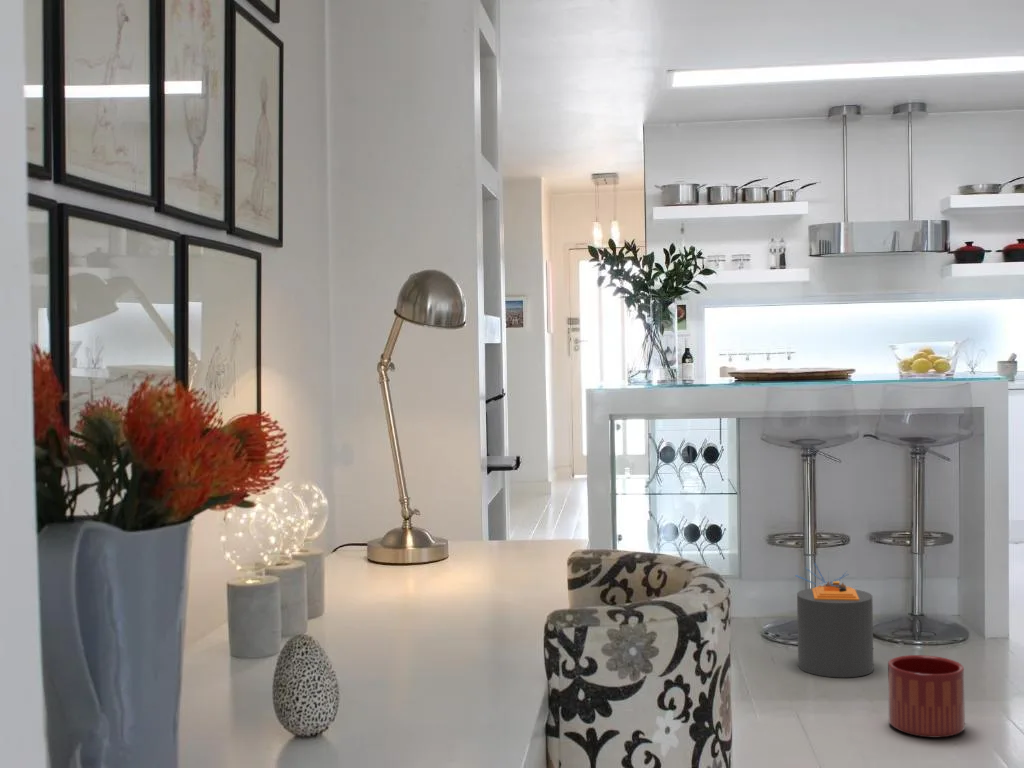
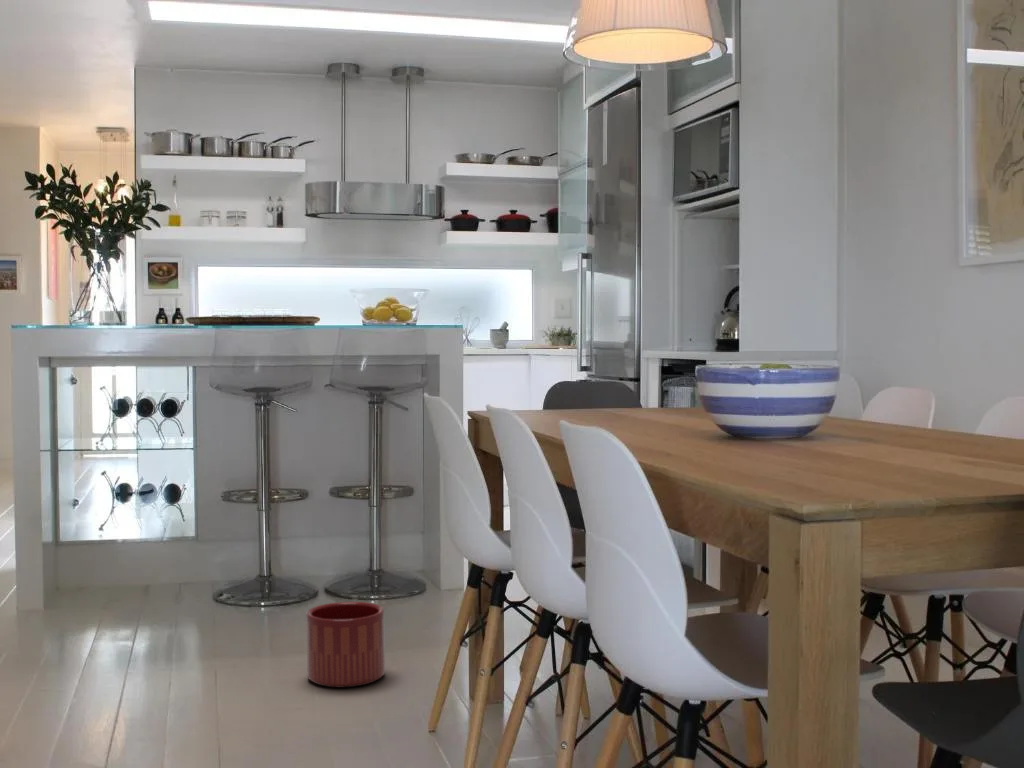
trash can: present [796,563,873,678] -> none [230,511,316,636]

